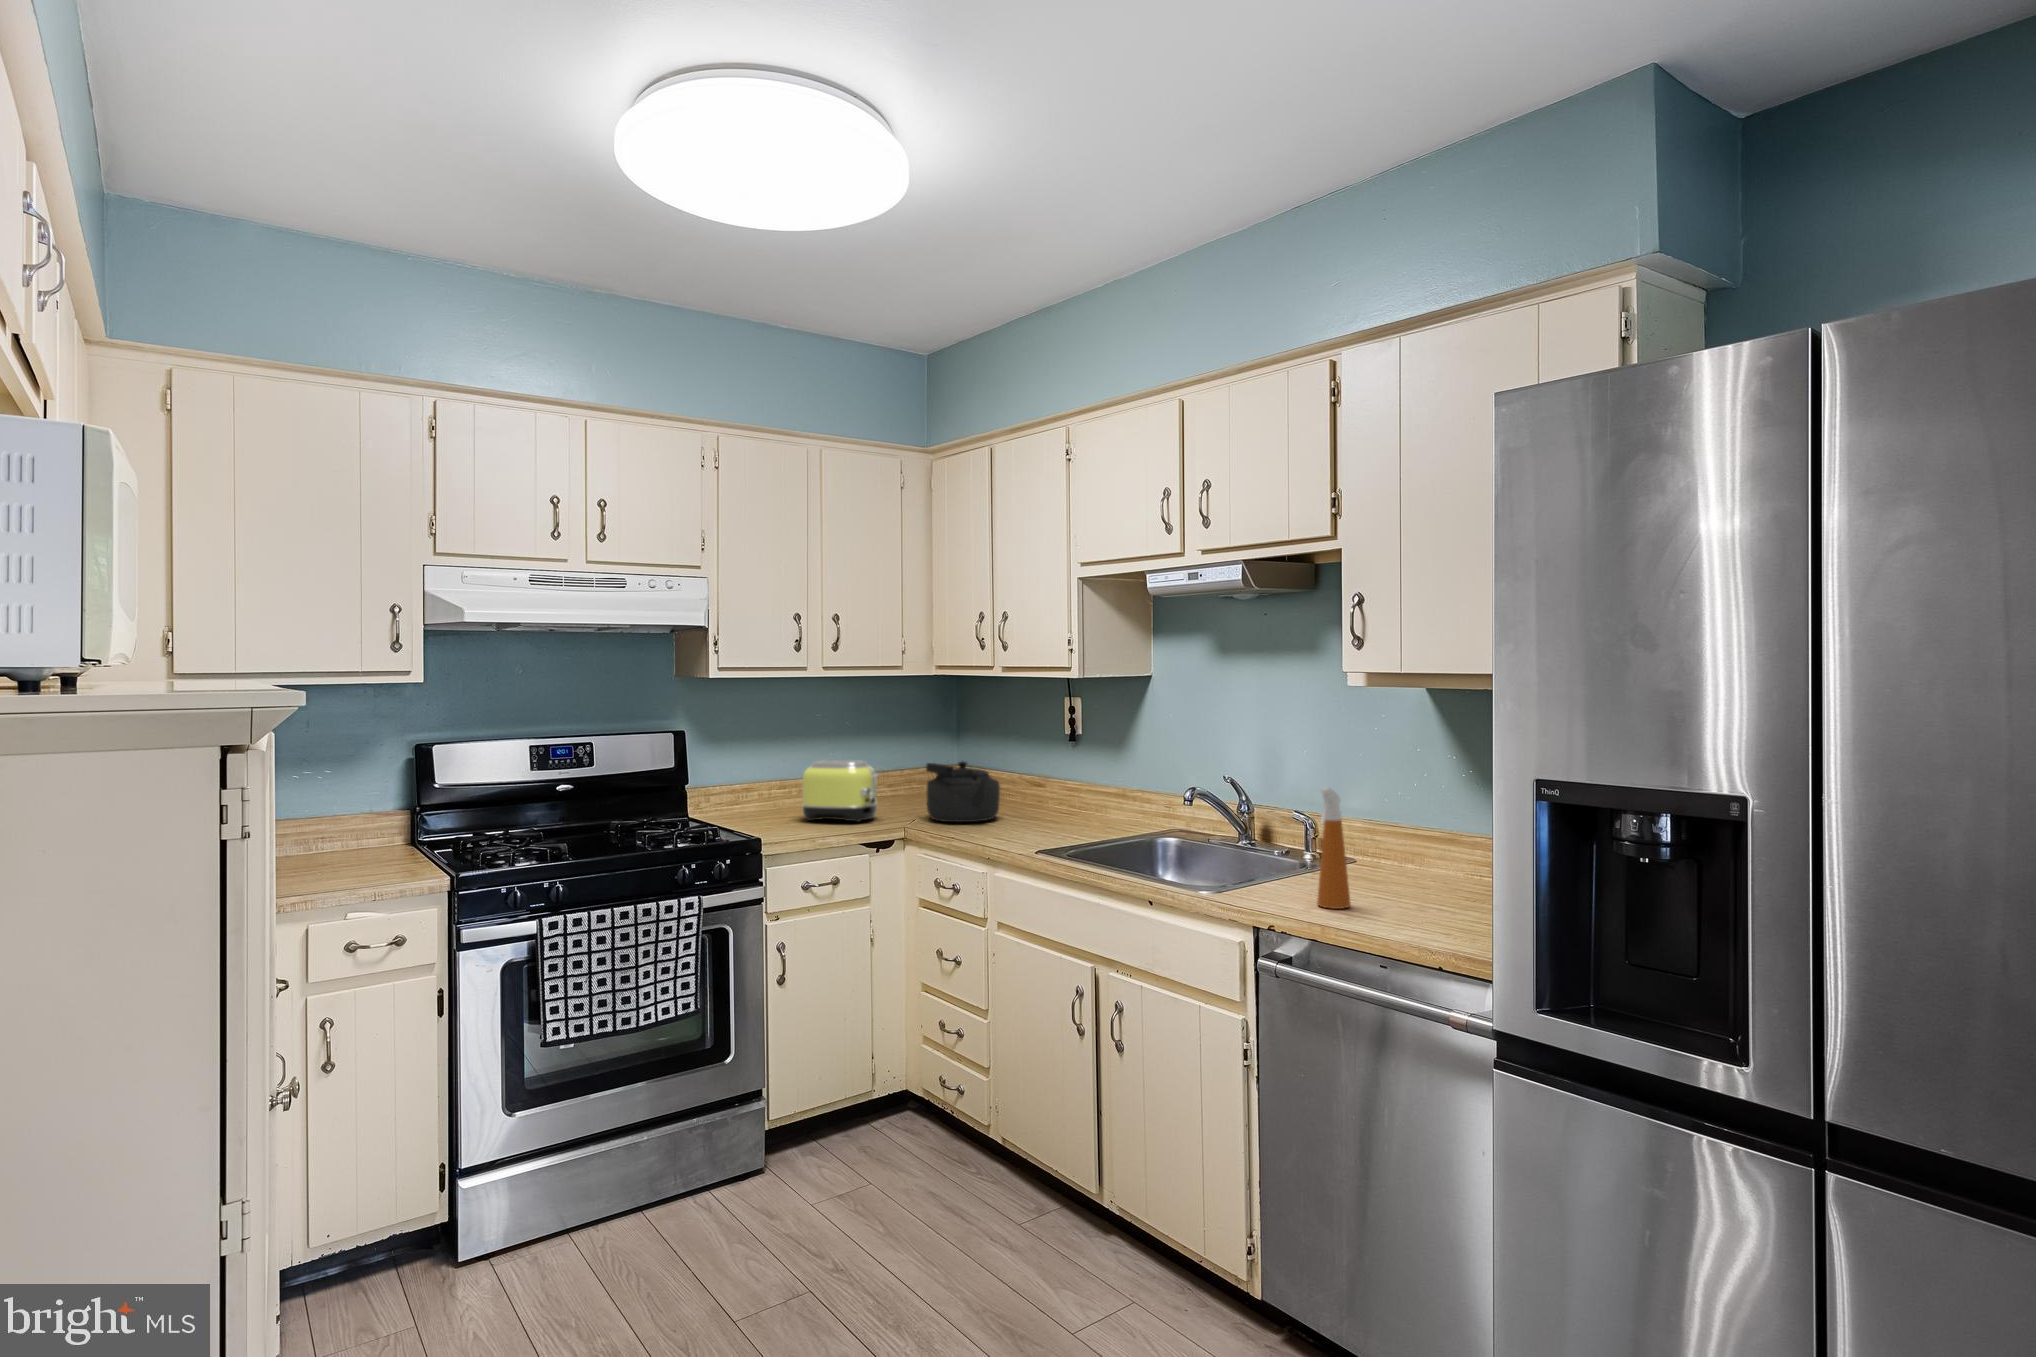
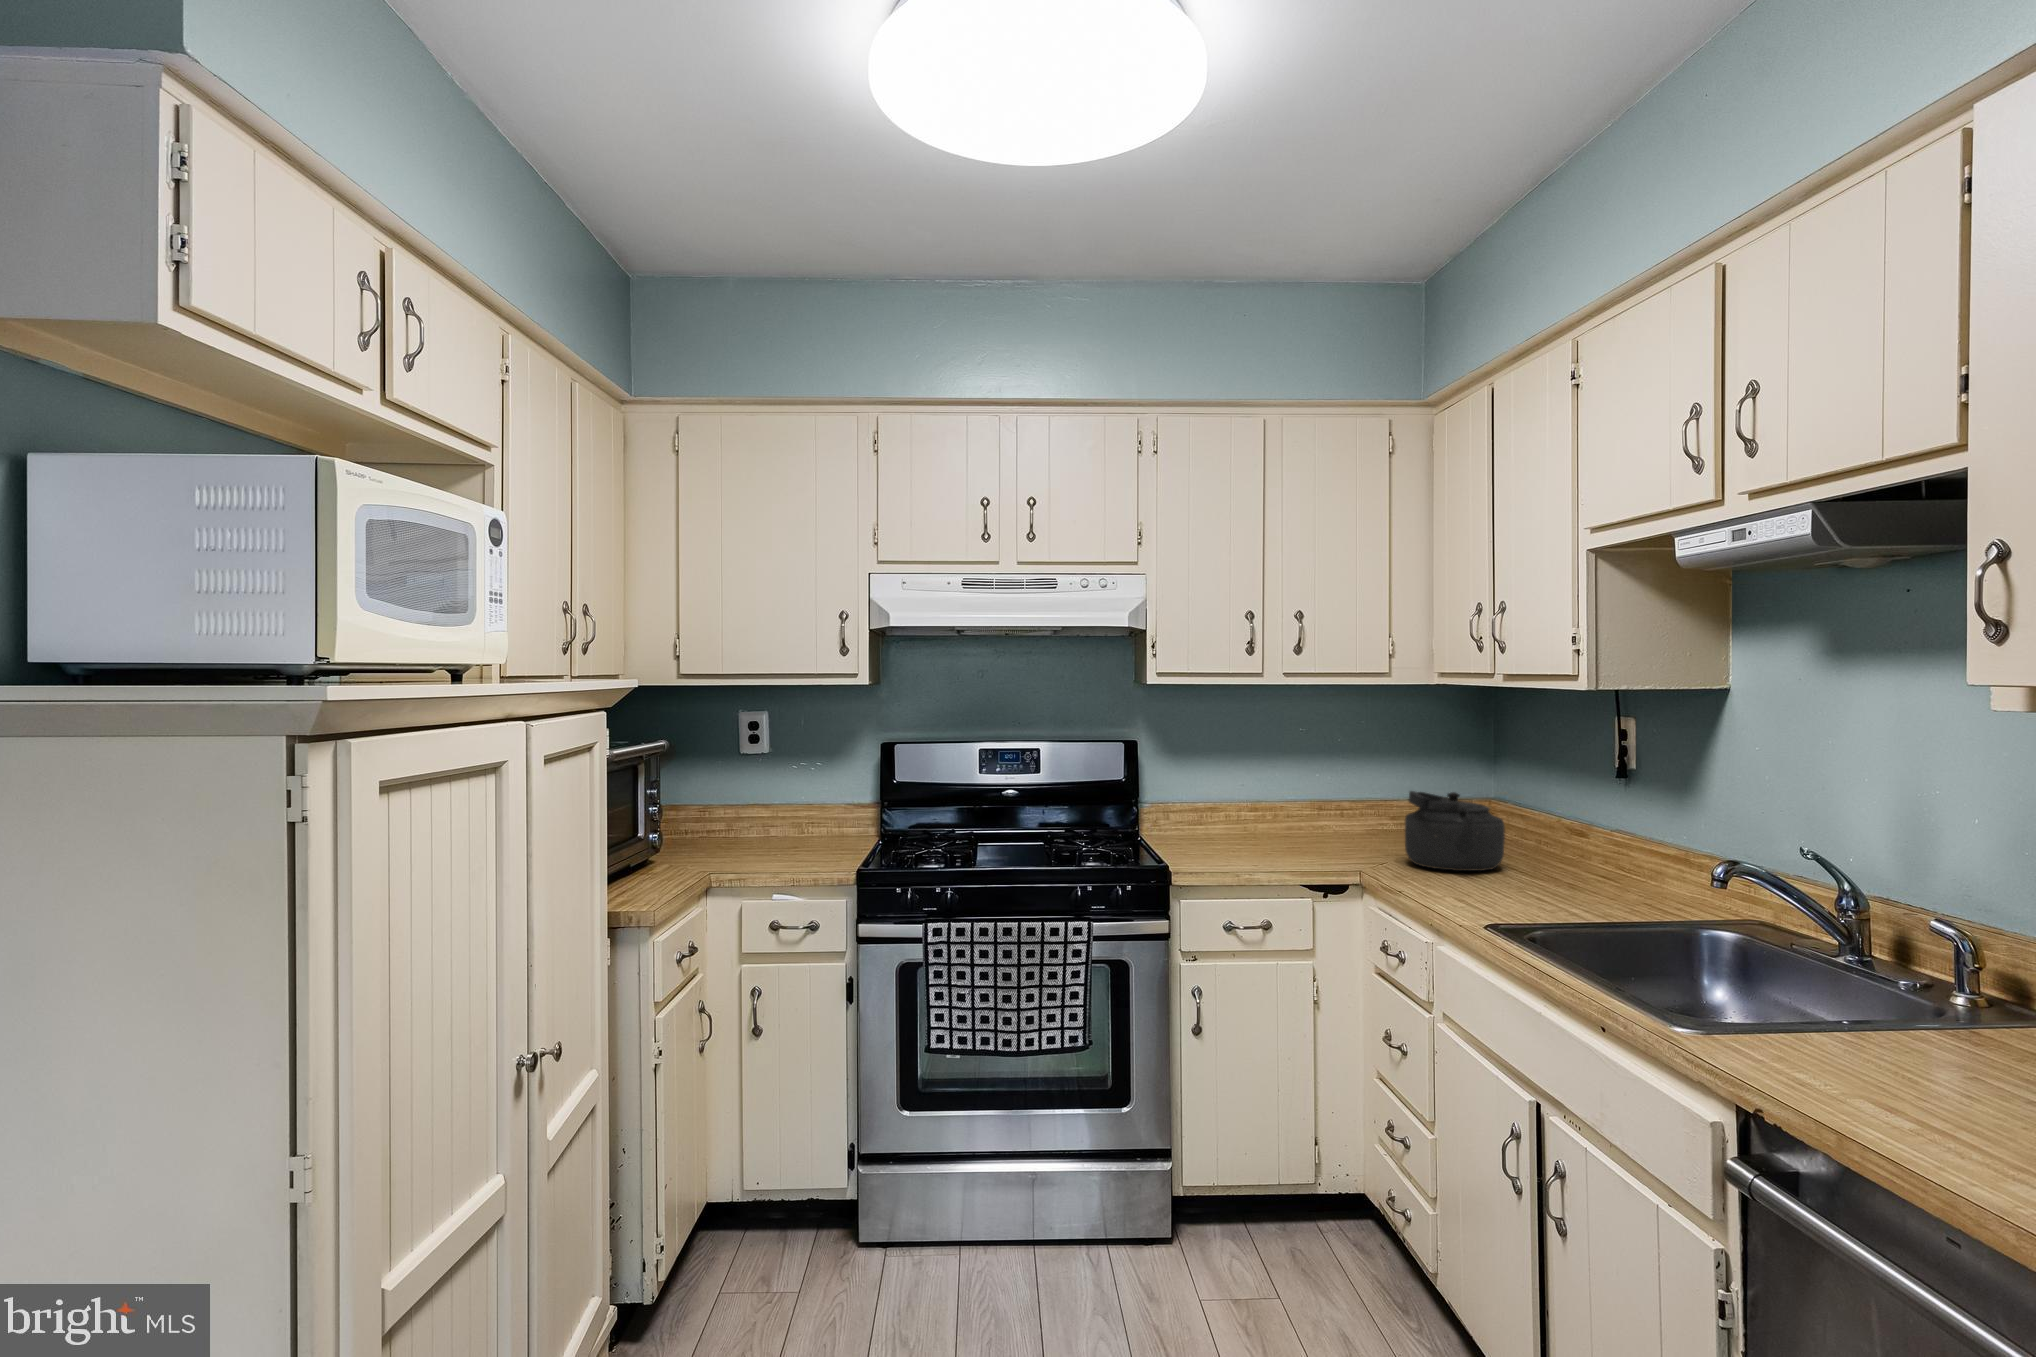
toaster: present [802,760,881,822] -> none [1256,780,1349,856]
spray bottle: present [1317,787,1351,909] -> none [1875,891,1958,1116]

